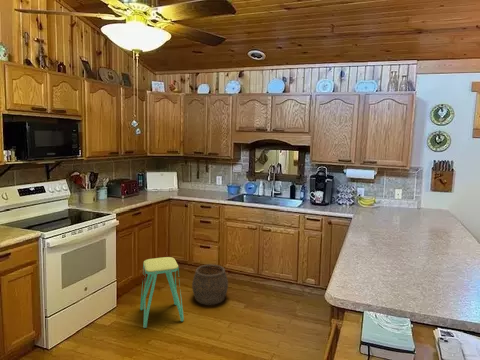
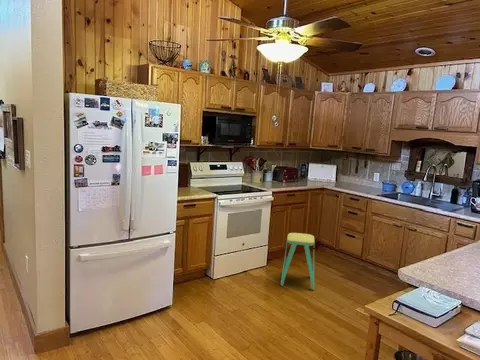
woven basket: present [192,264,228,305] -> none [329,250,363,286]

